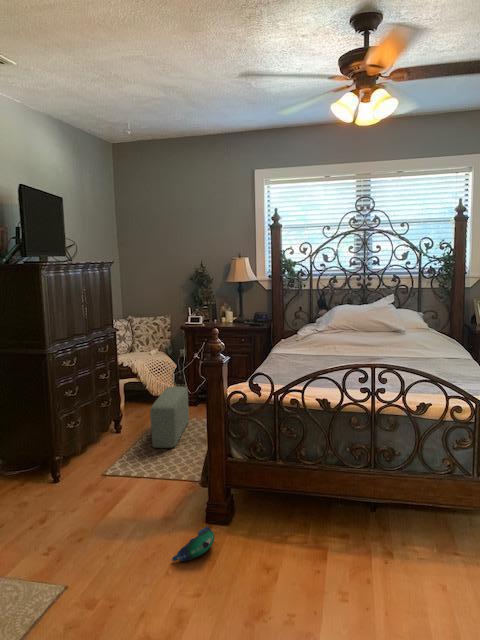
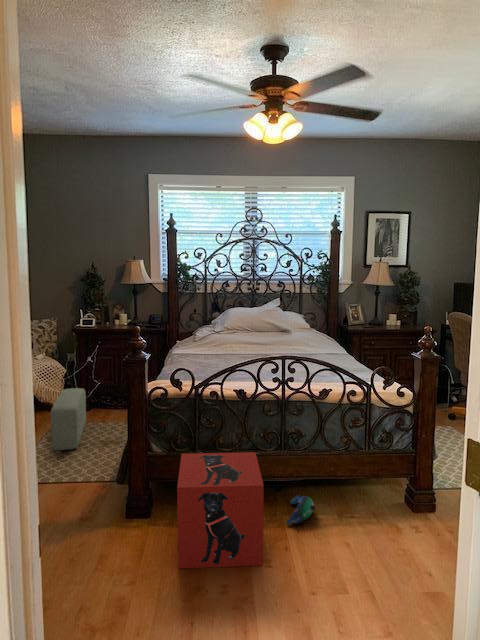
storage box: none [246,464,340,596] -> present [177,452,264,568]
plush toy: present [172,527,214,561] -> present [287,495,316,525]

